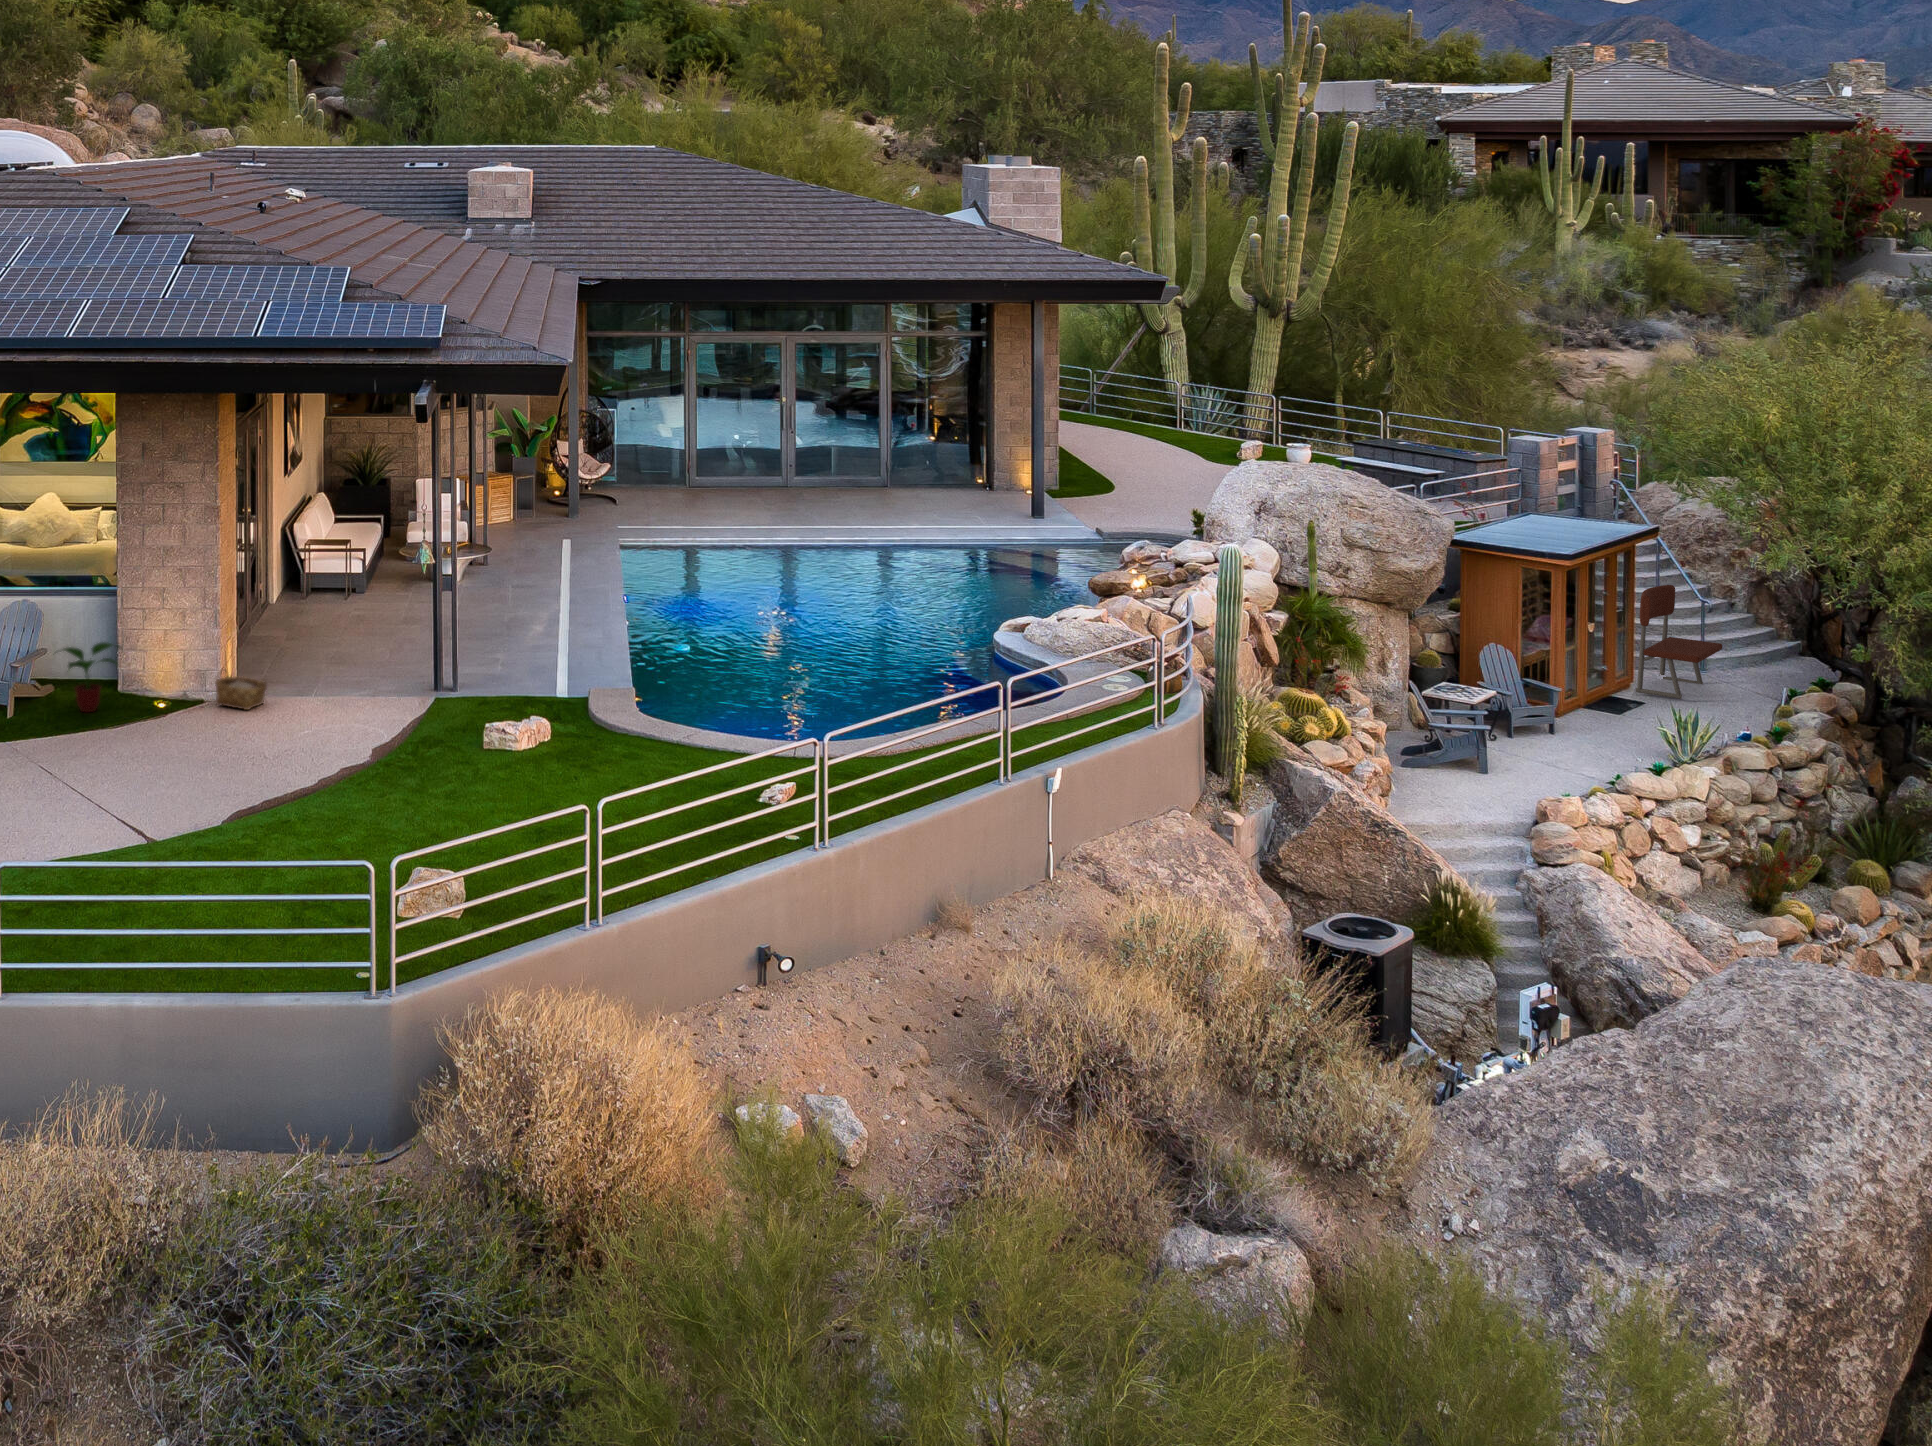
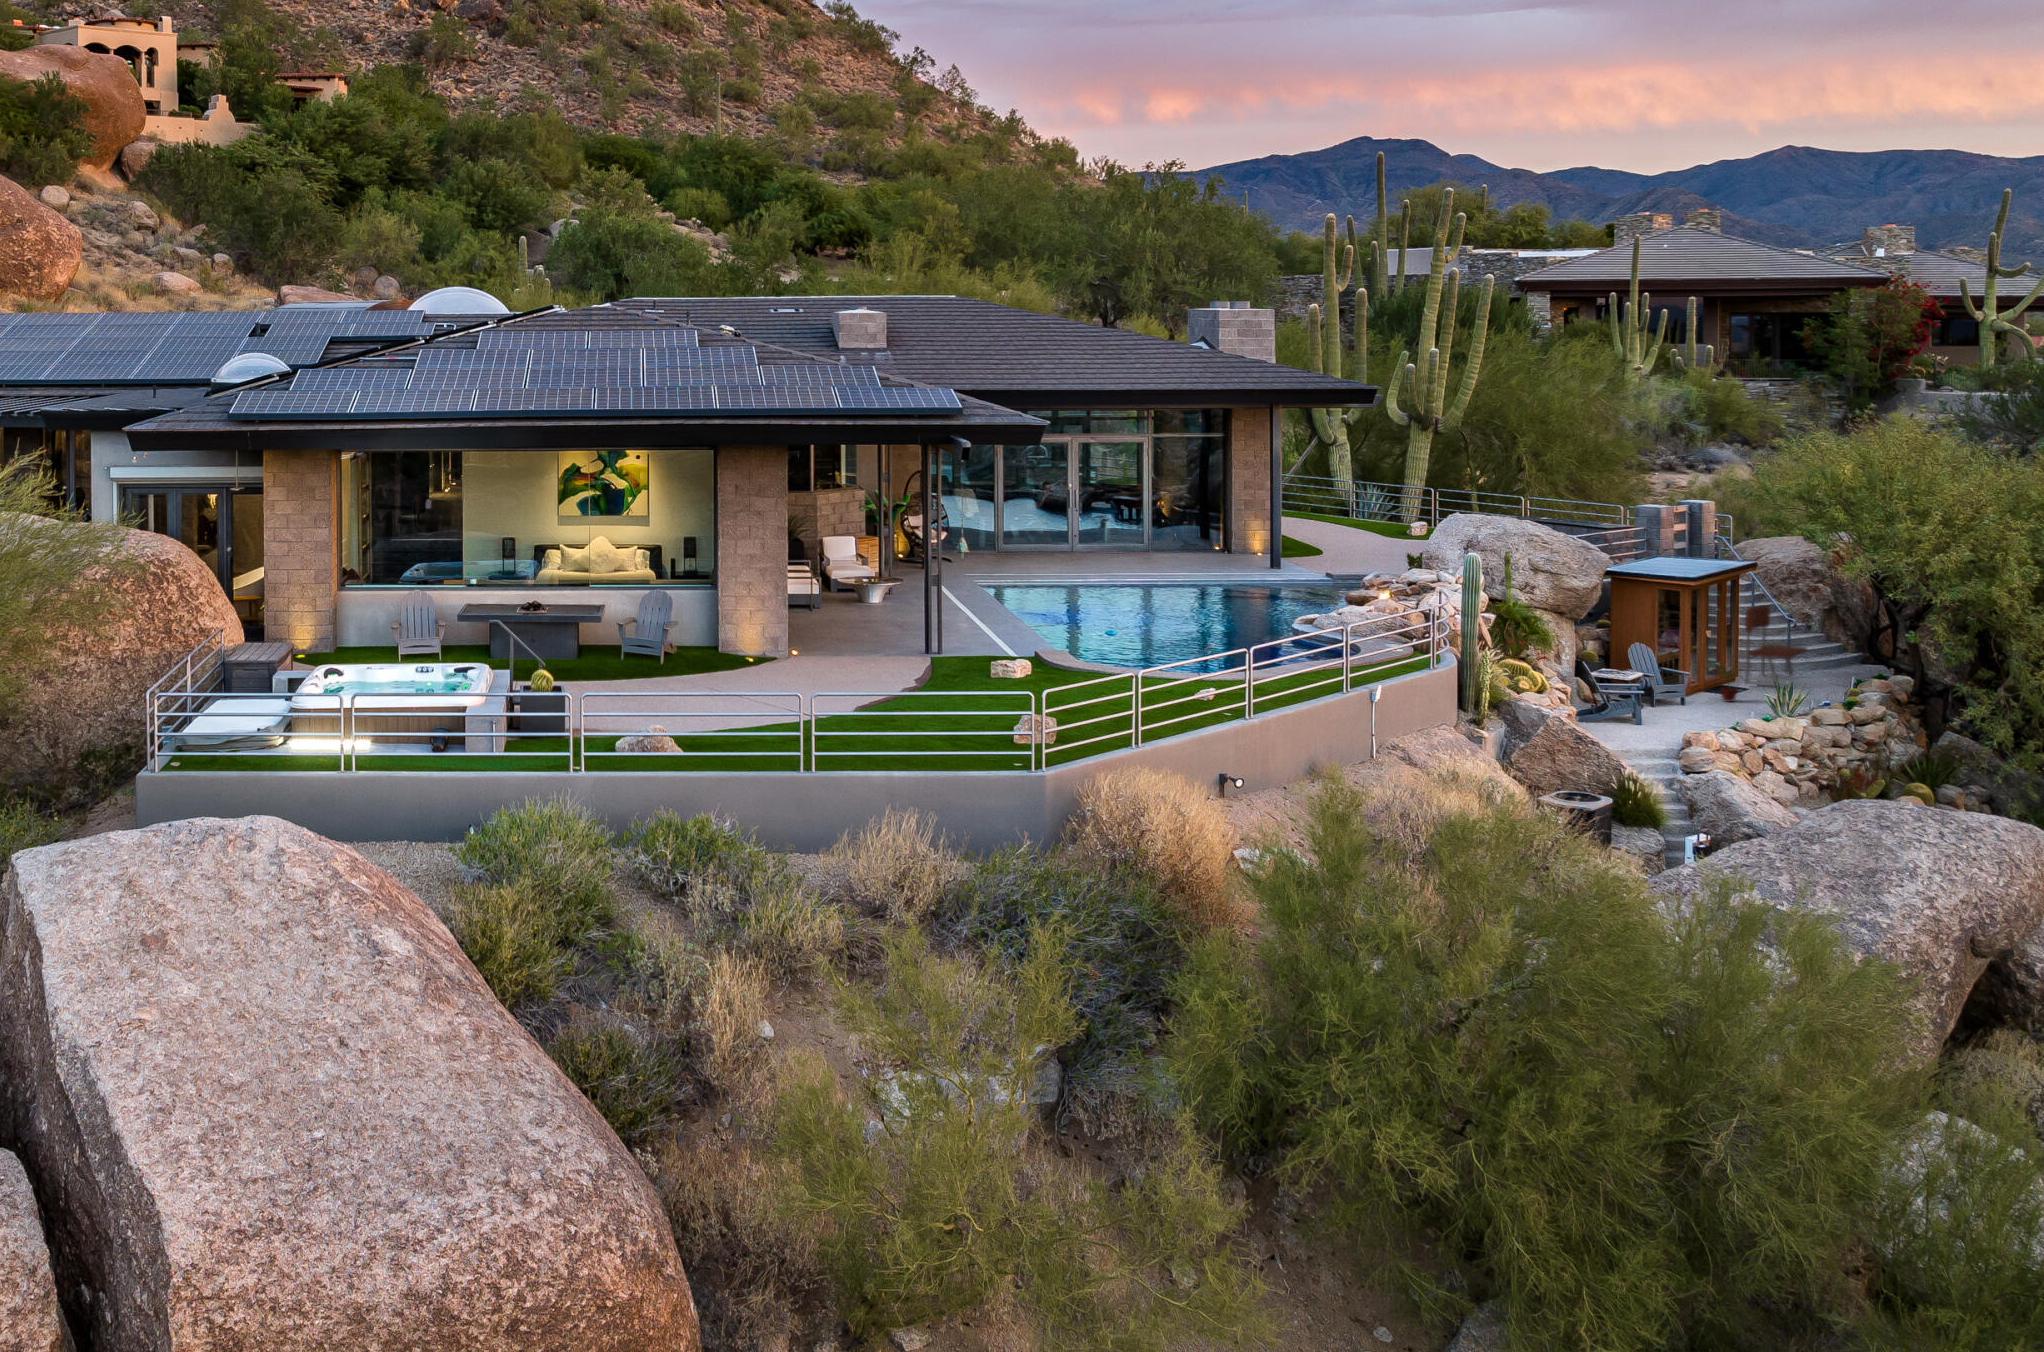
potted plant: present [63,642,120,712] -> present [1705,665,1748,702]
woven basket: present [215,675,267,710] -> none [780,640,816,667]

